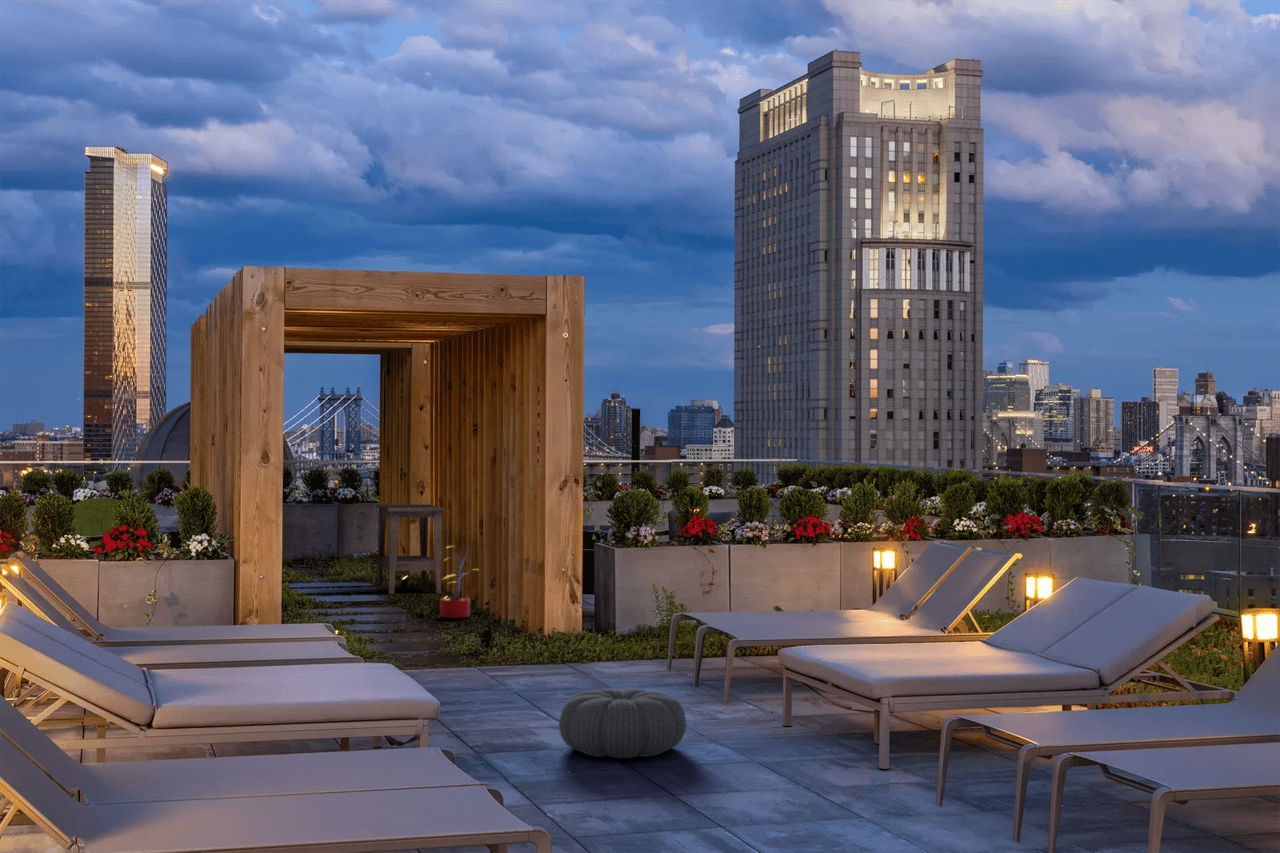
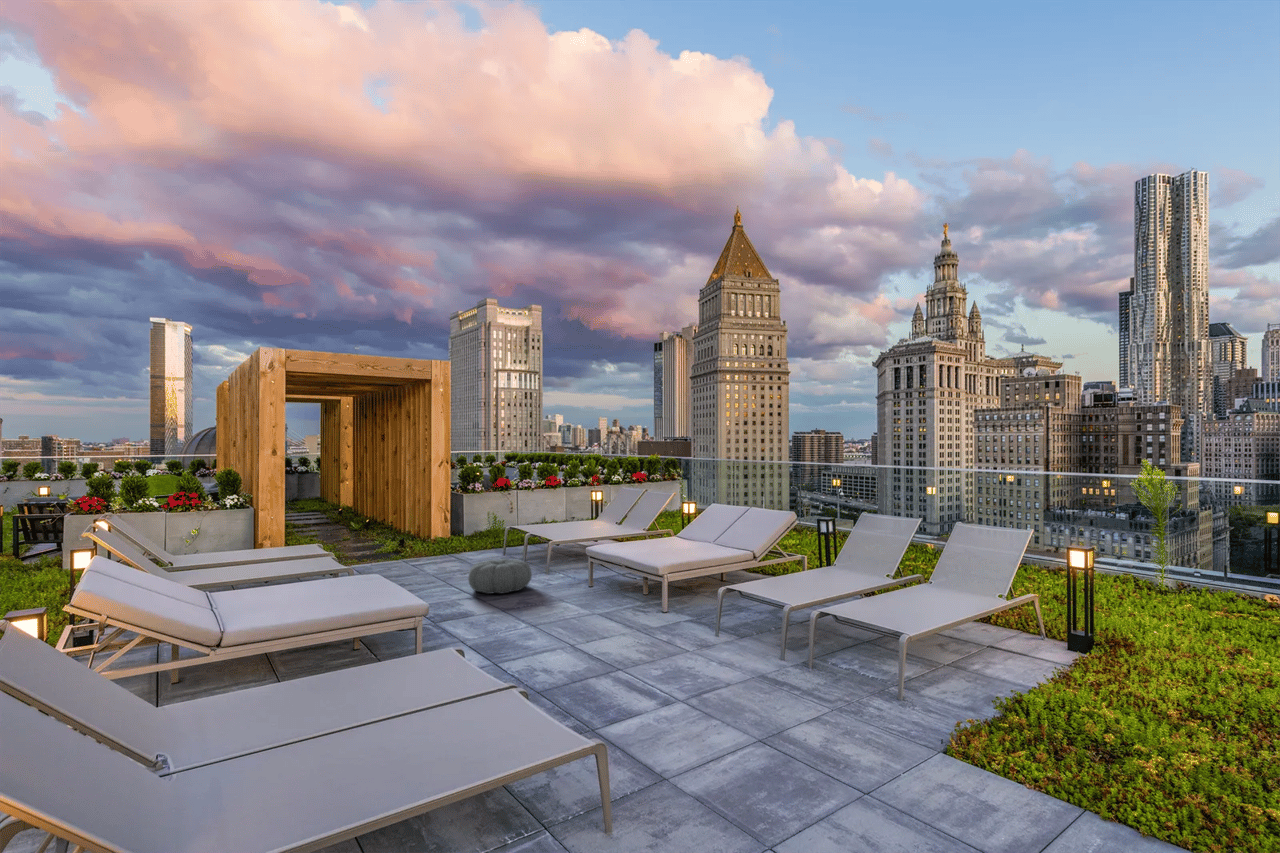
side table: present [376,504,444,594] -> none [320,478,361,525]
decorative plant: present [440,548,470,618] -> none [366,496,386,534]

